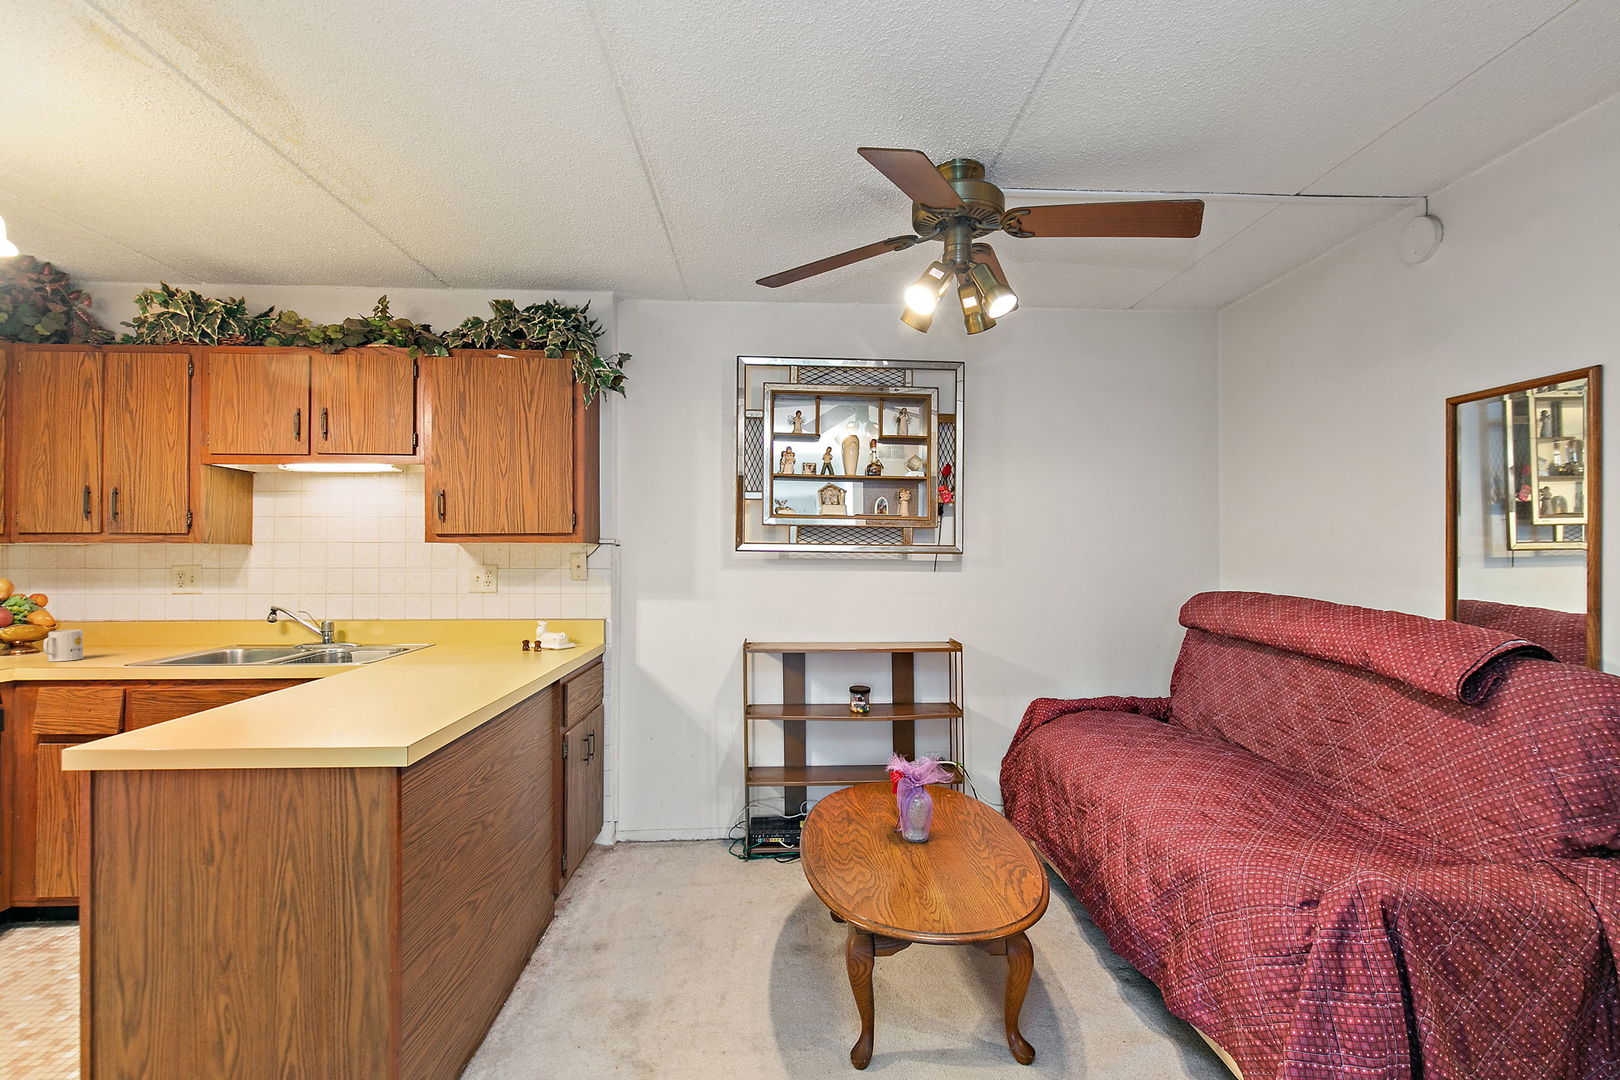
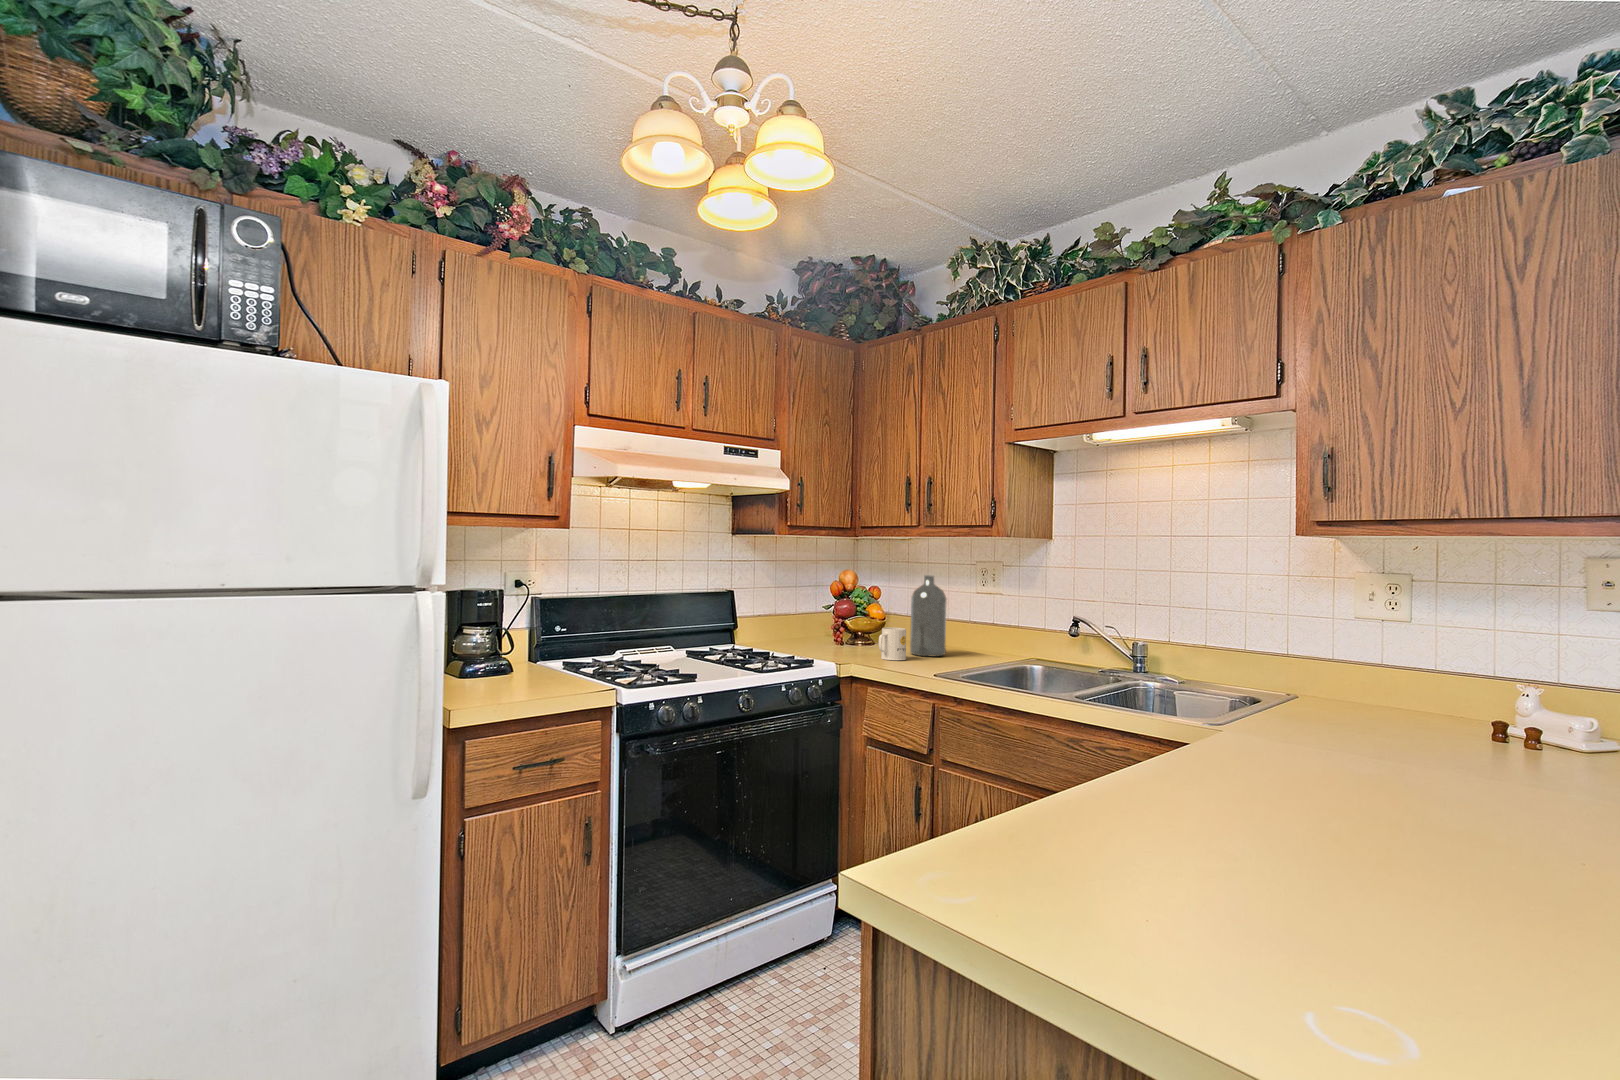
bottle: none [91,578,139,654] -> present [910,575,947,657]

